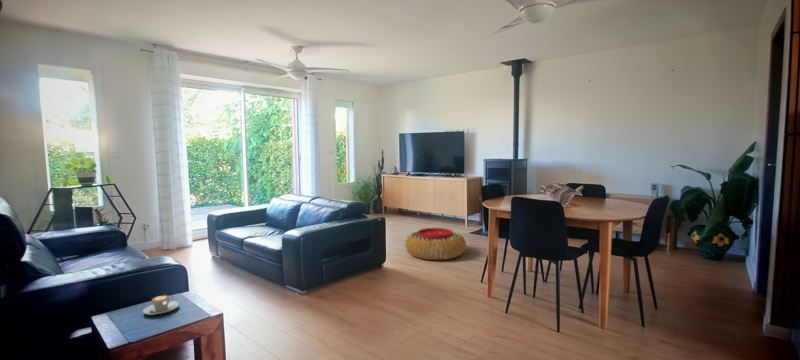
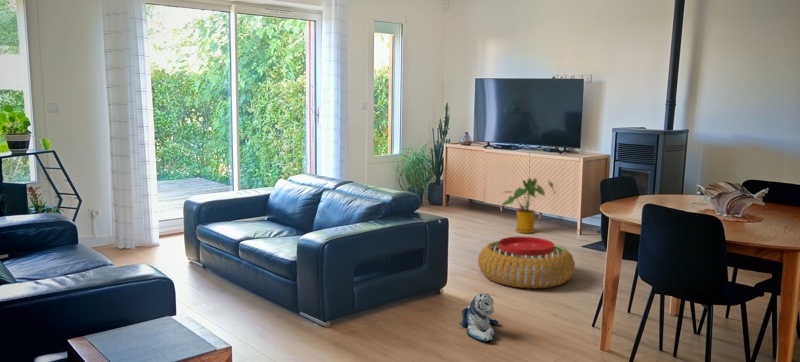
house plant: none [418,193,451,227] -> present [502,178,553,233]
plush toy: none [395,265,420,297] -> present [461,294,498,342]
coffee cup: present [143,295,179,315] -> none [132,319,174,343]

